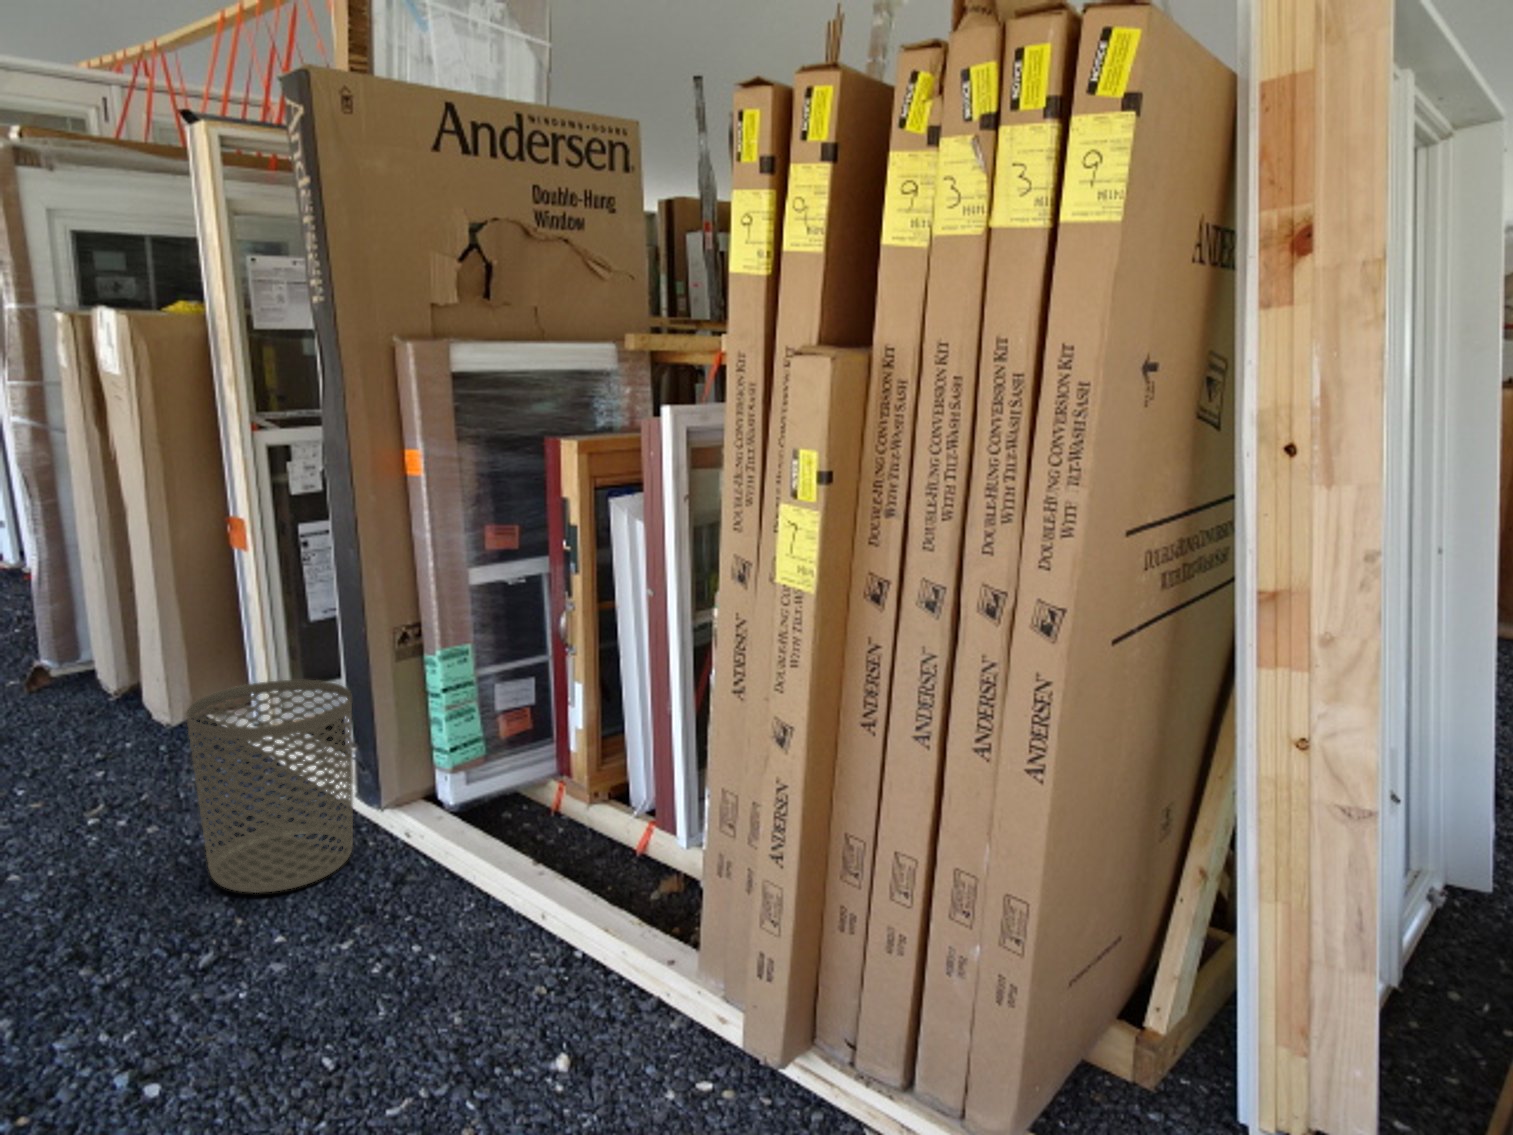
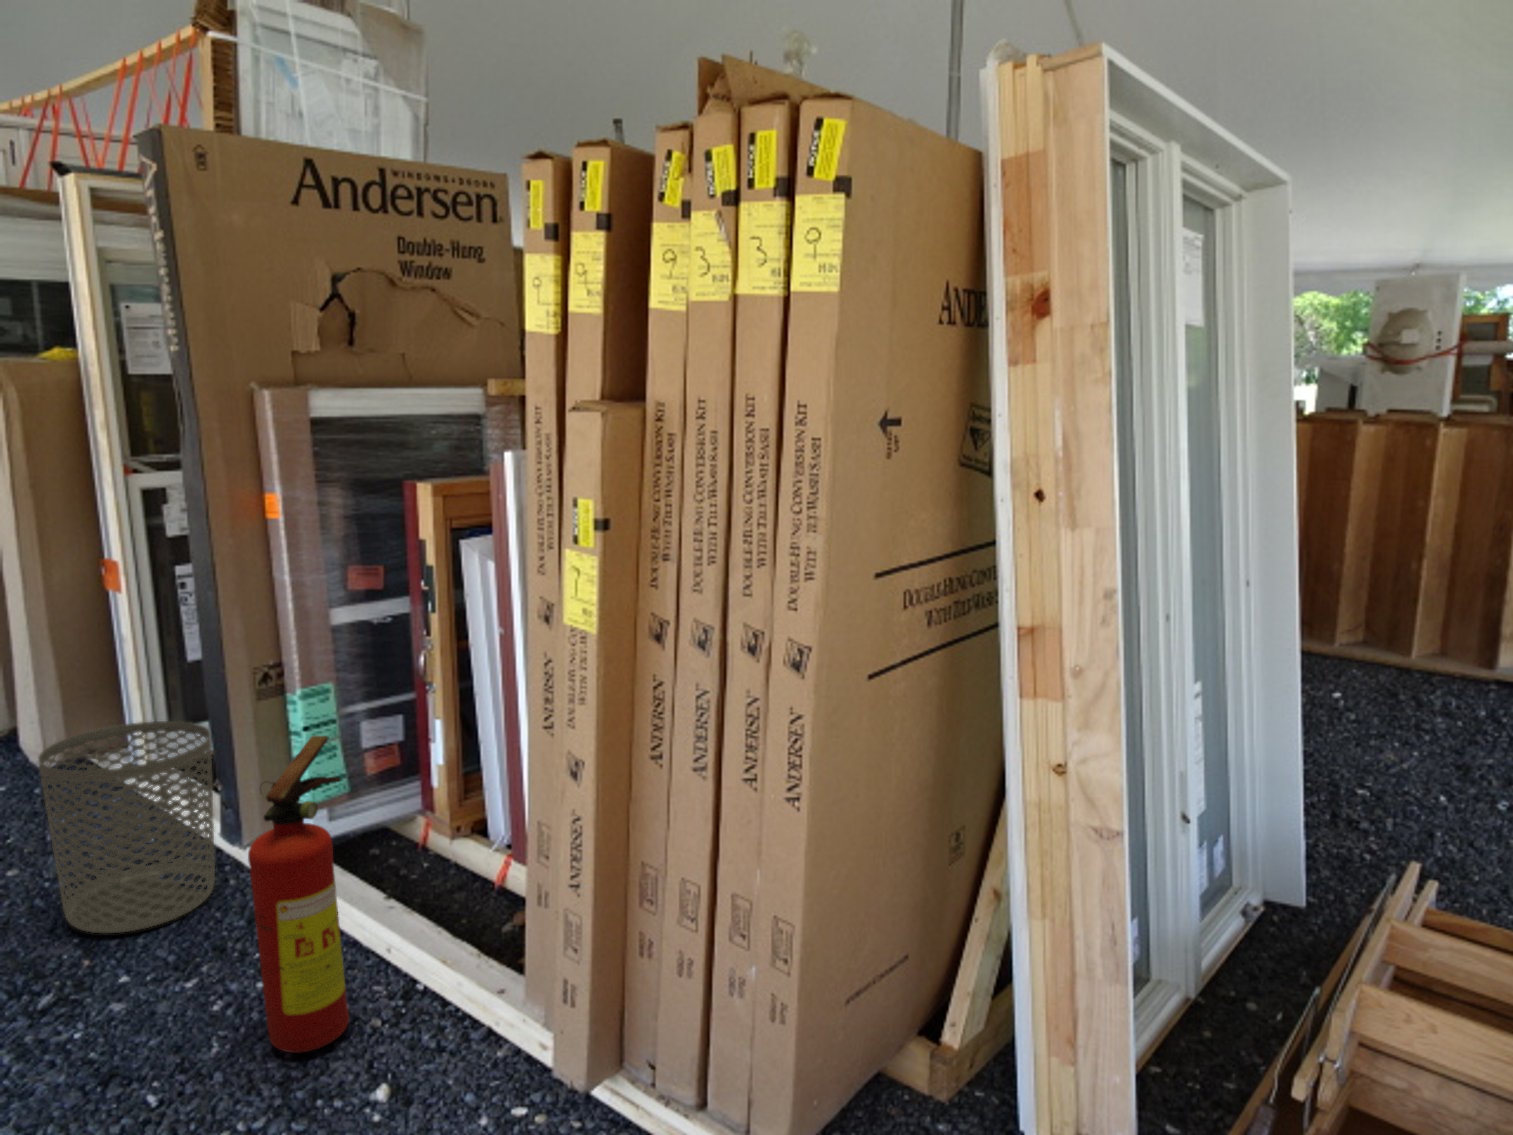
fire extinguisher: none [423,696,516,1019] -> present [248,736,349,1053]

